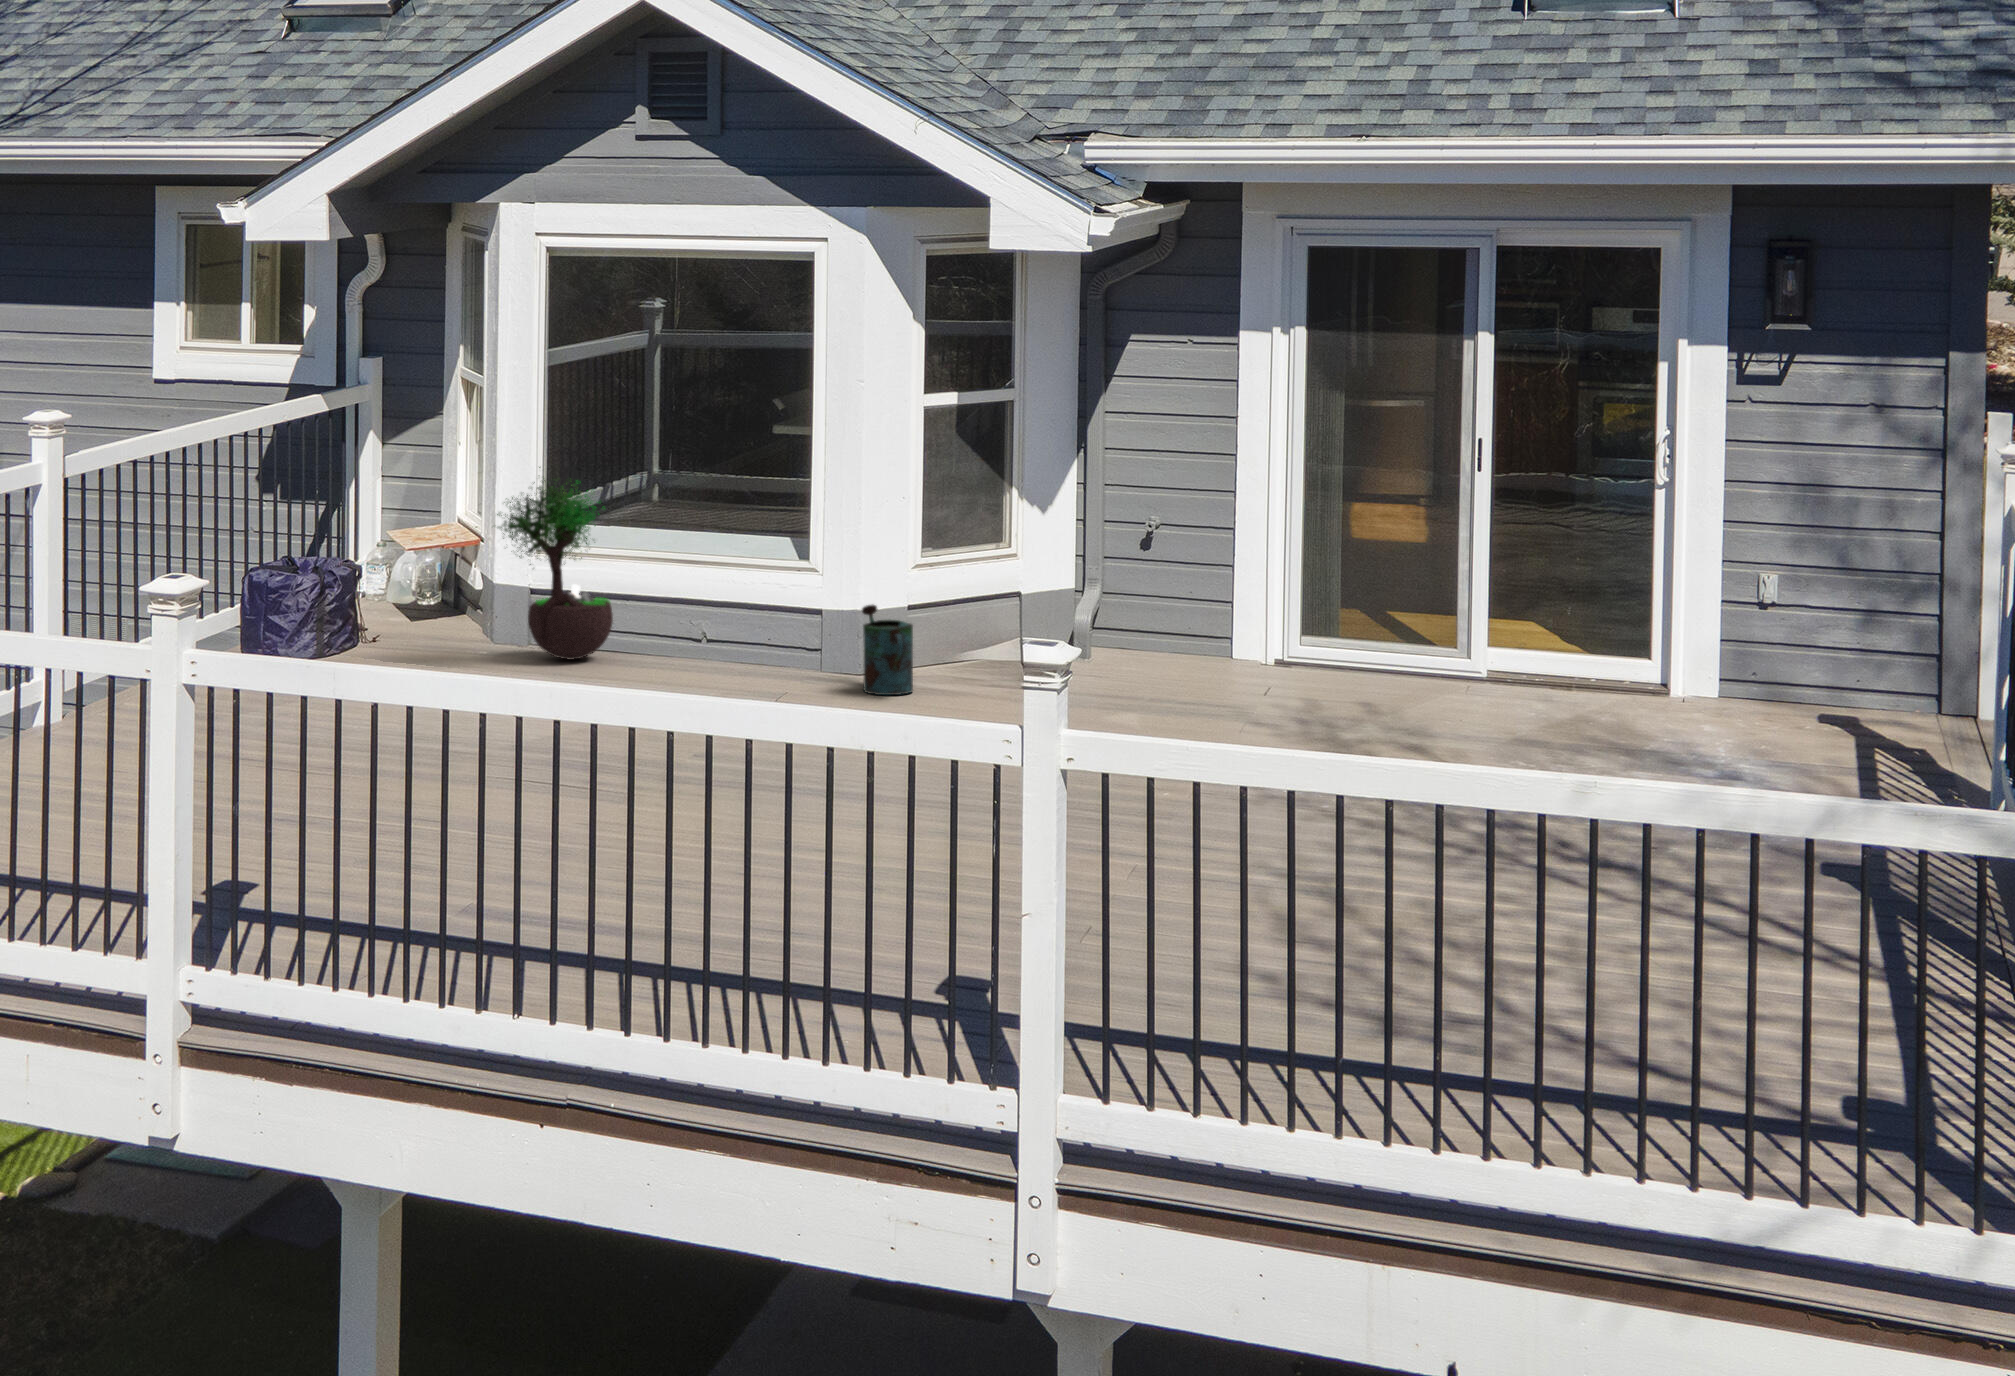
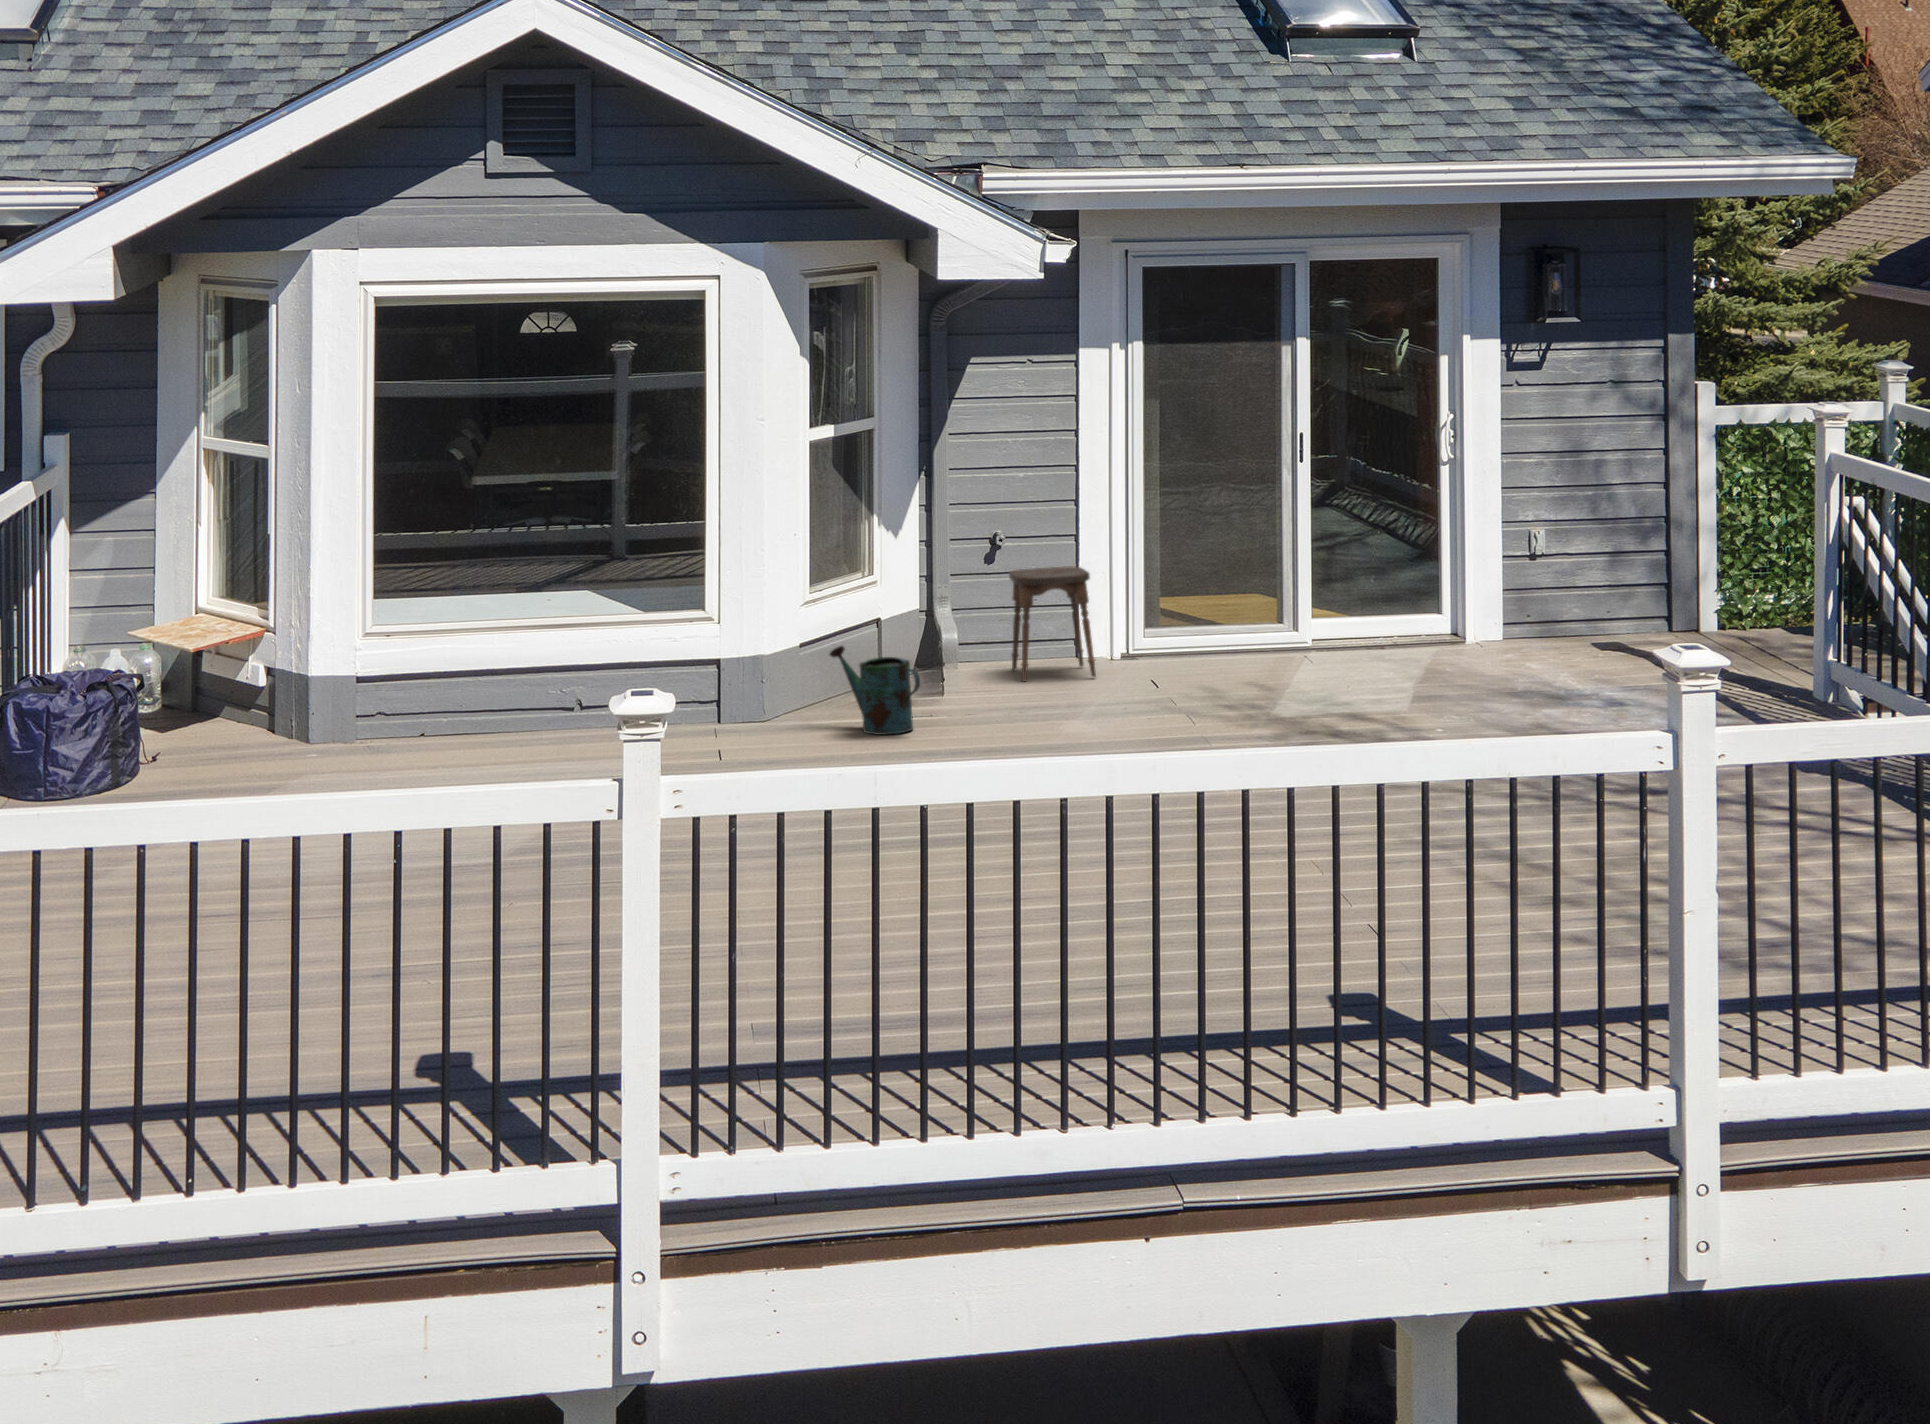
potted tree: present [497,467,613,660] -> none [434,536,562,747]
stool: none [1122,553,1217,672] -> present [1009,567,1096,682]

